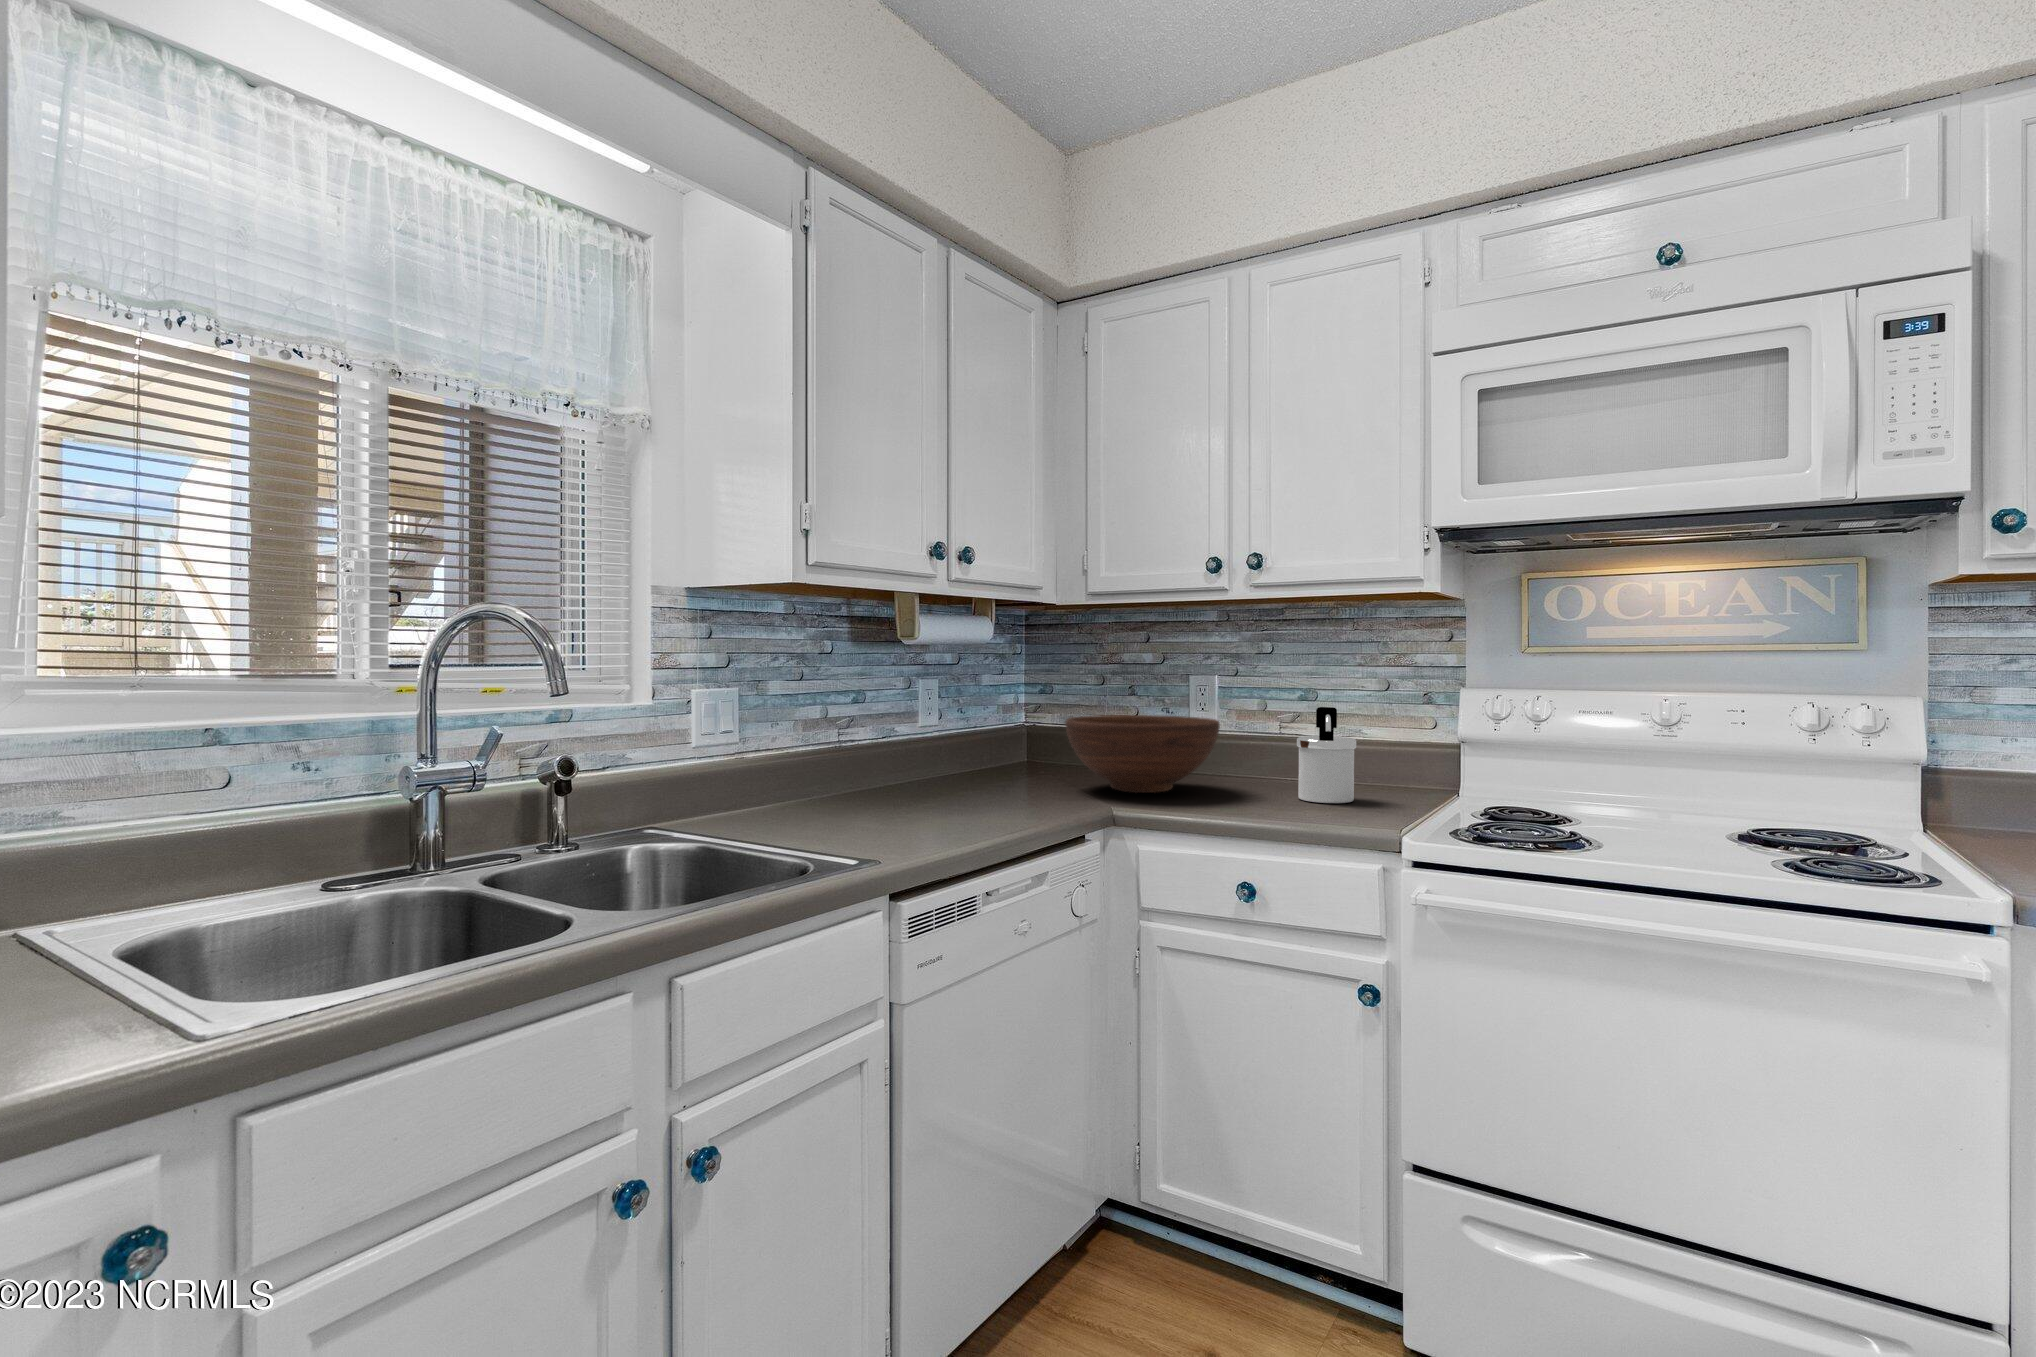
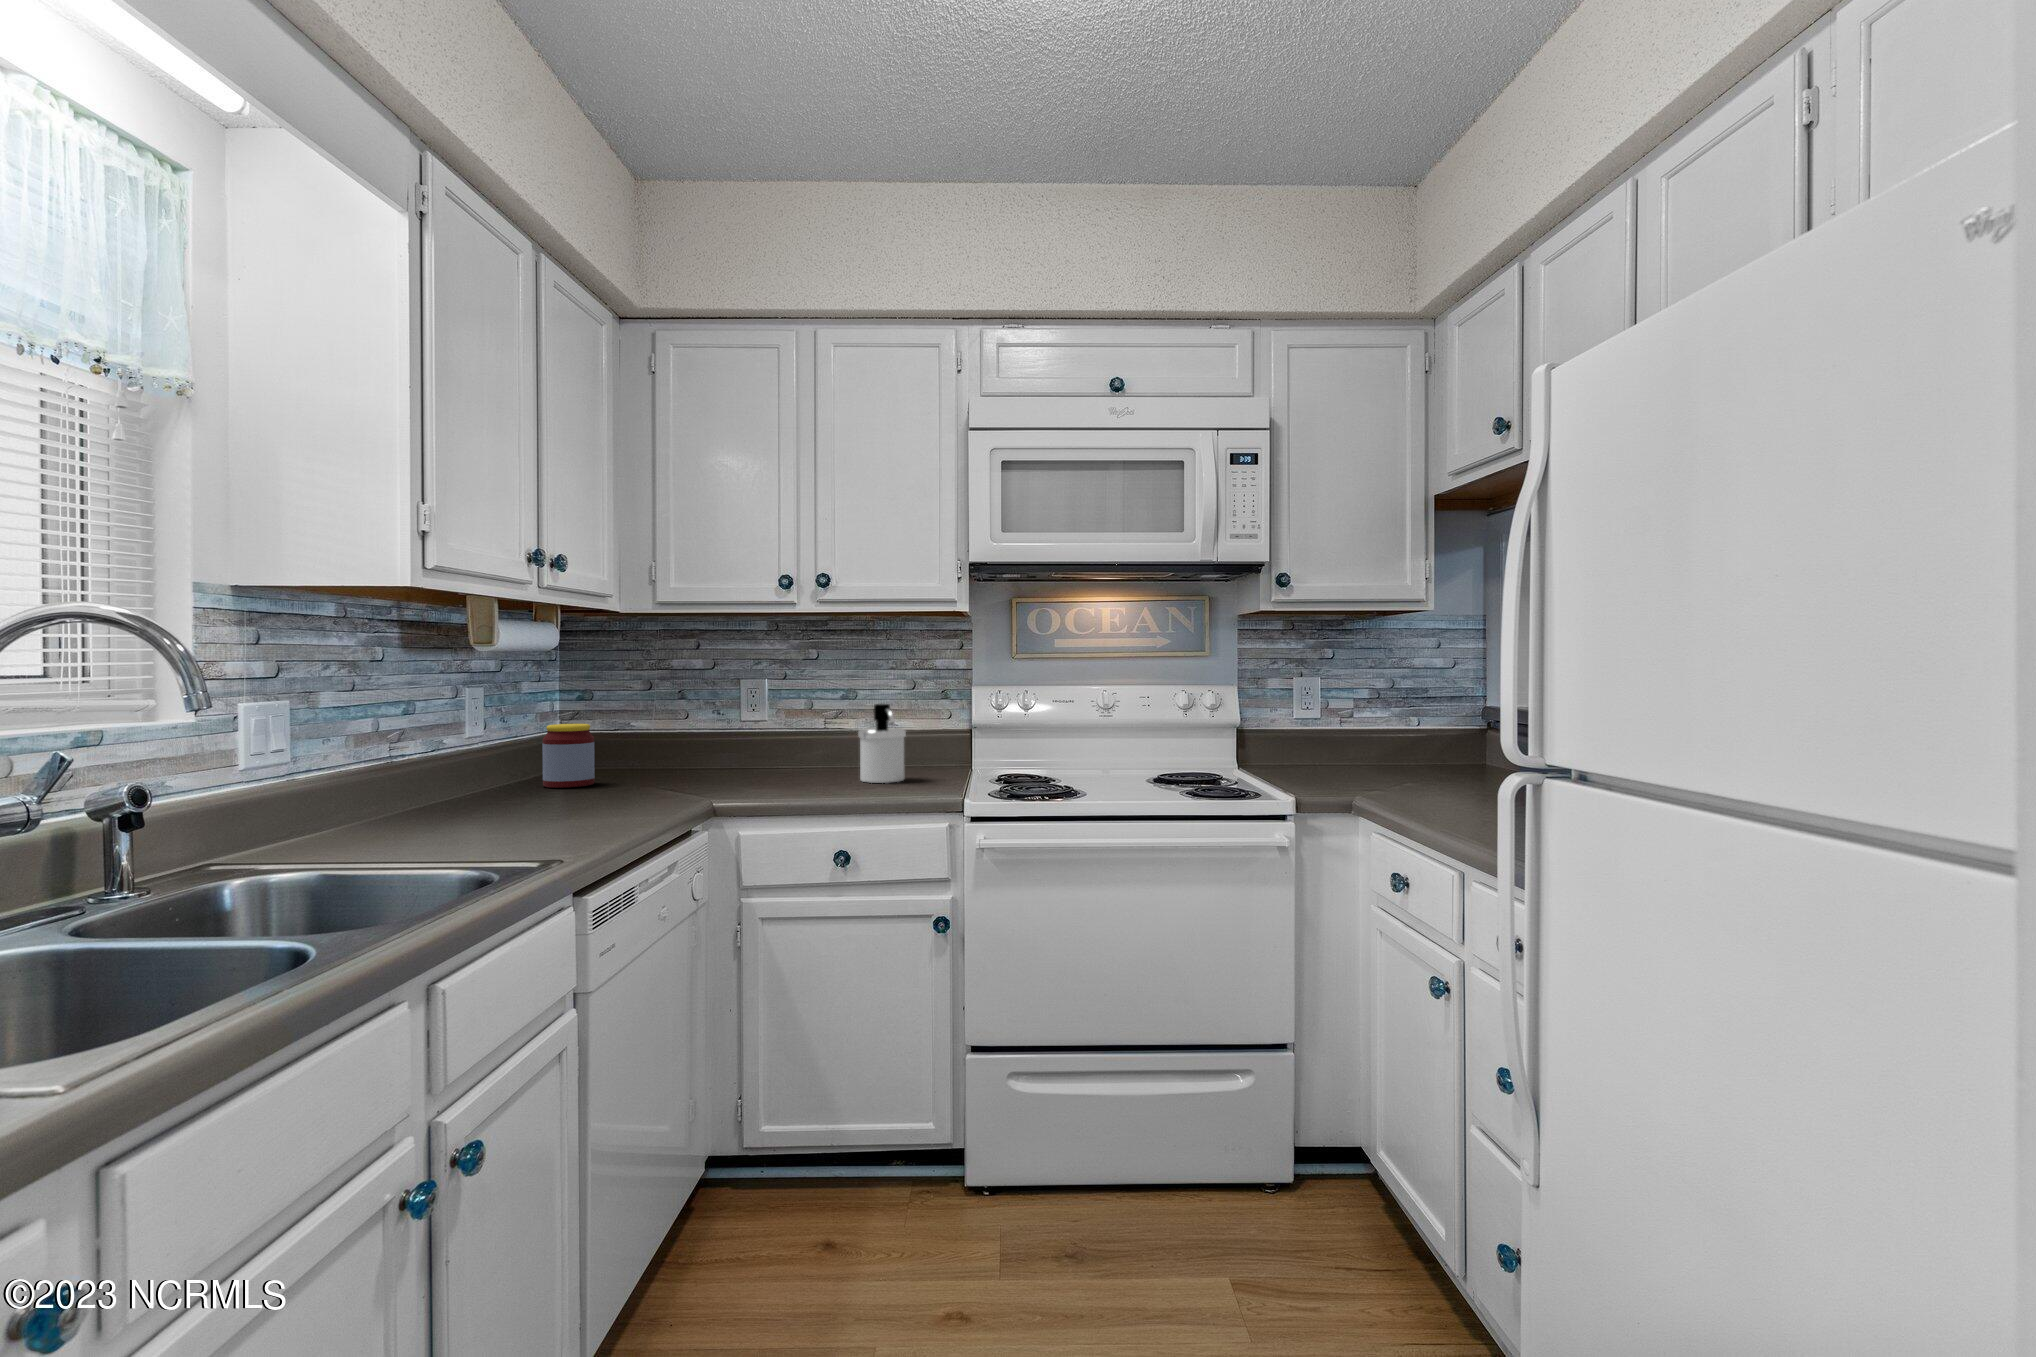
fruit bowl: present [1065,715,1220,793] -> none [645,717,793,788]
jar: none [987,717,1033,779] -> present [542,724,595,788]

